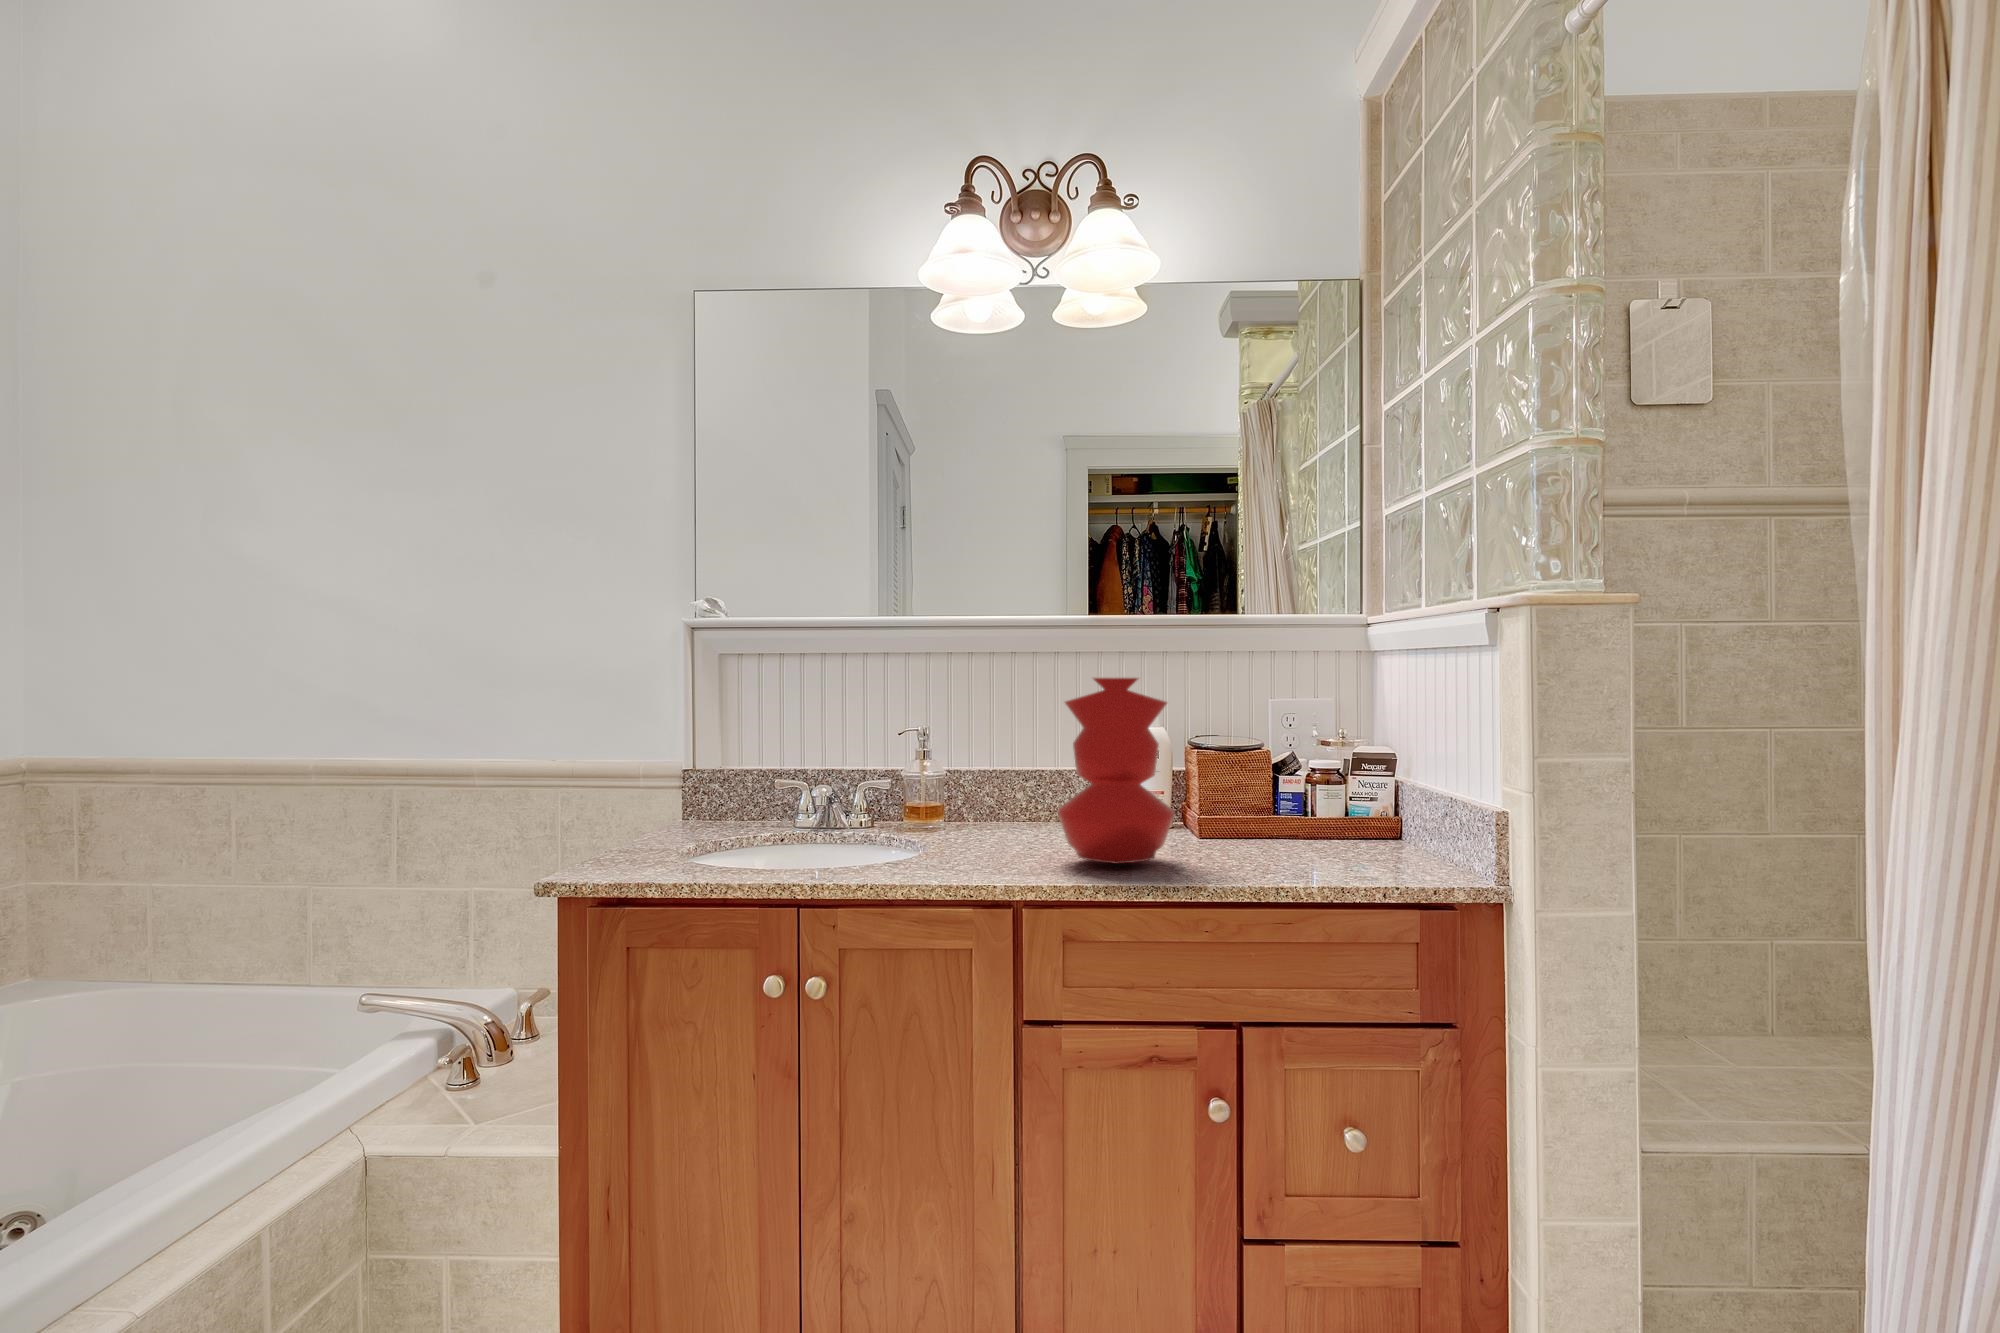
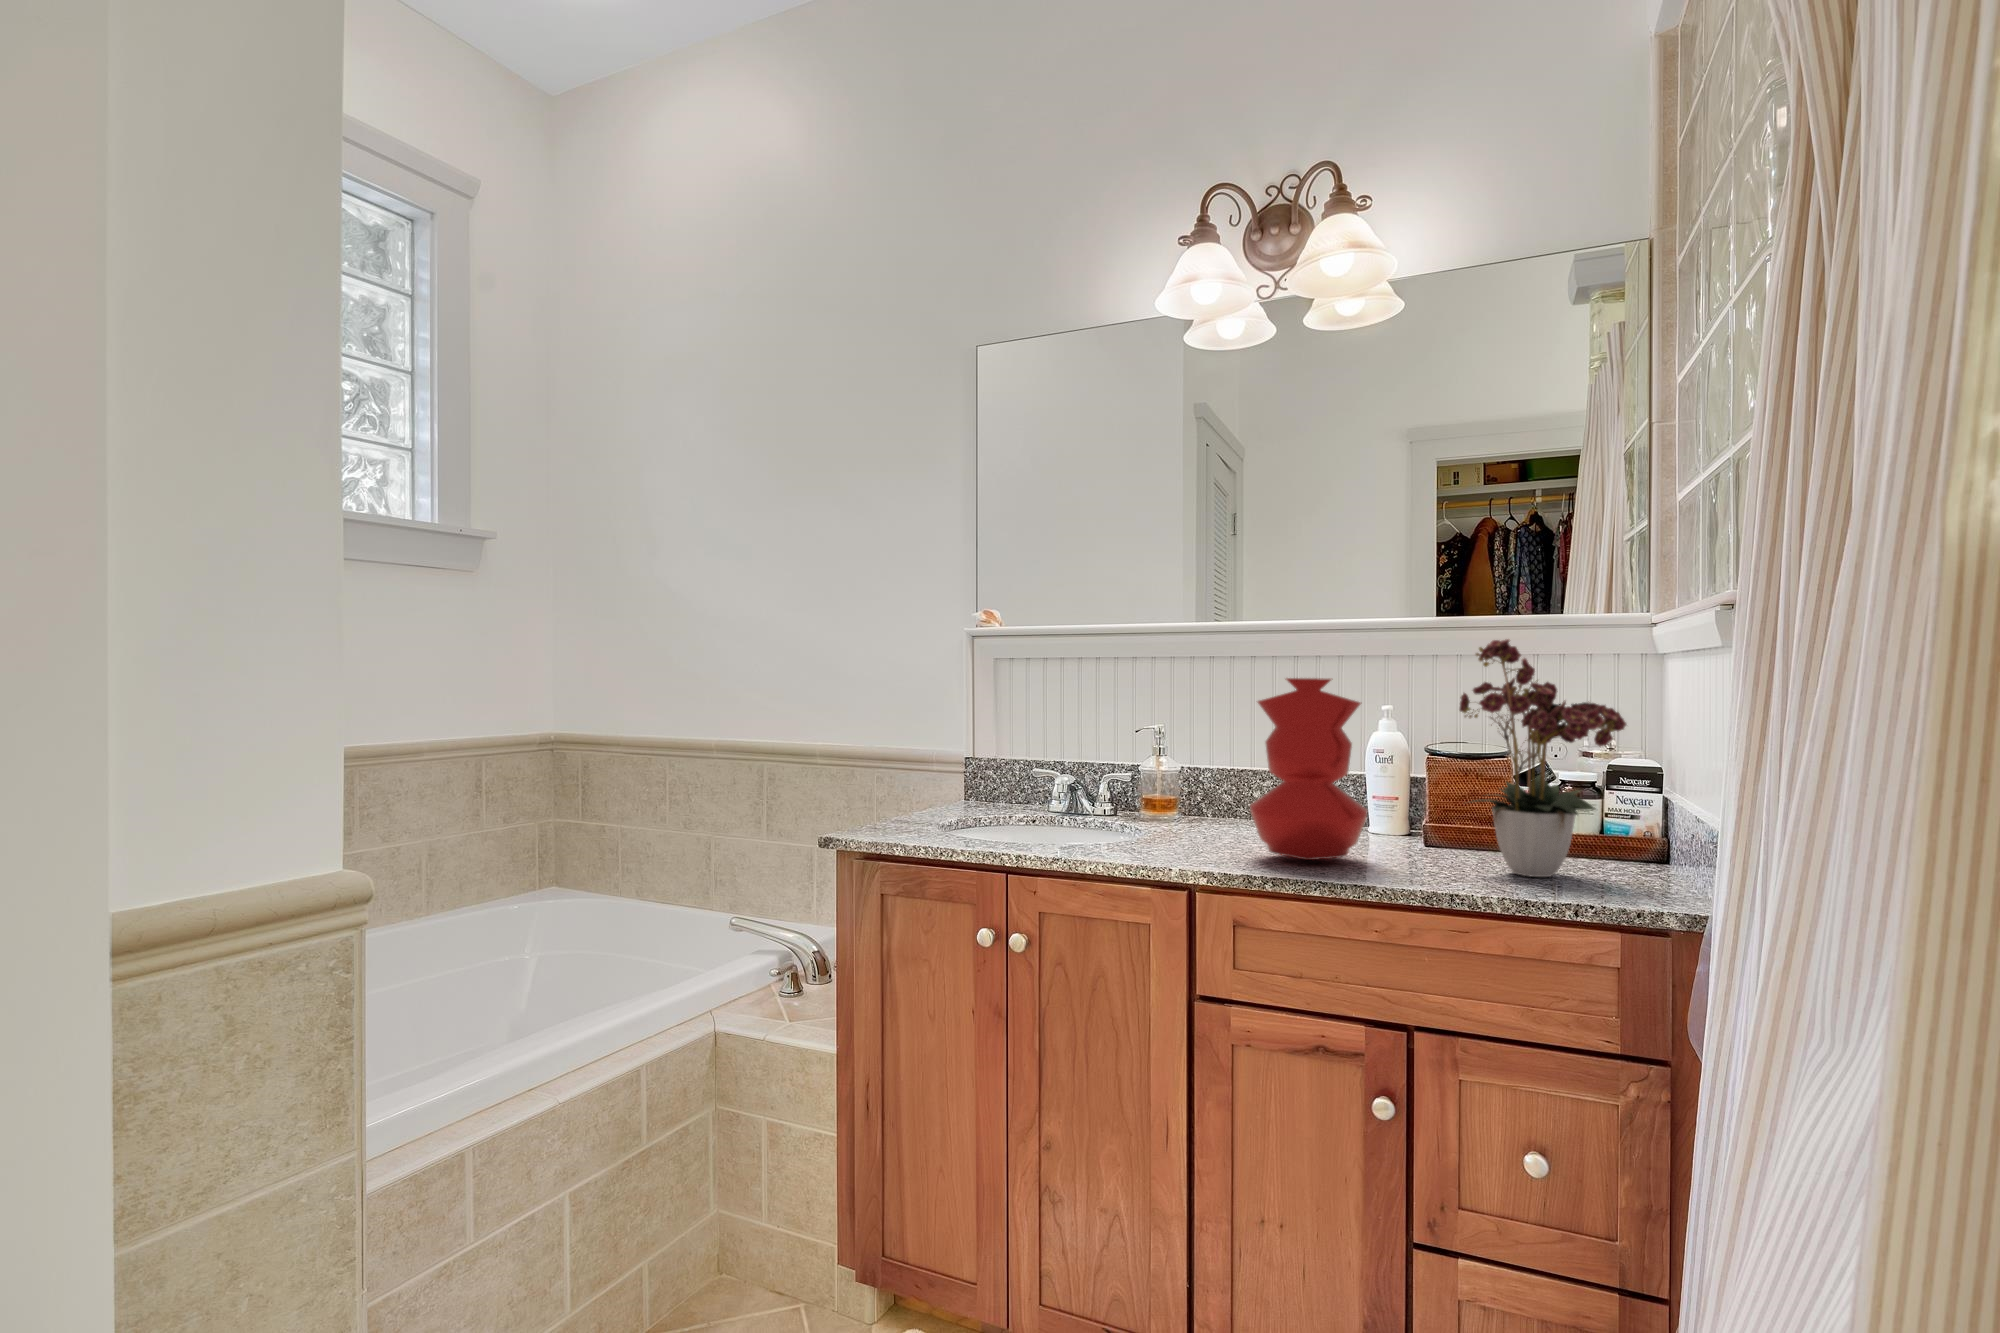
flower arrangement: none [1253,628,1414,865] -> present [1460,639,1627,877]

